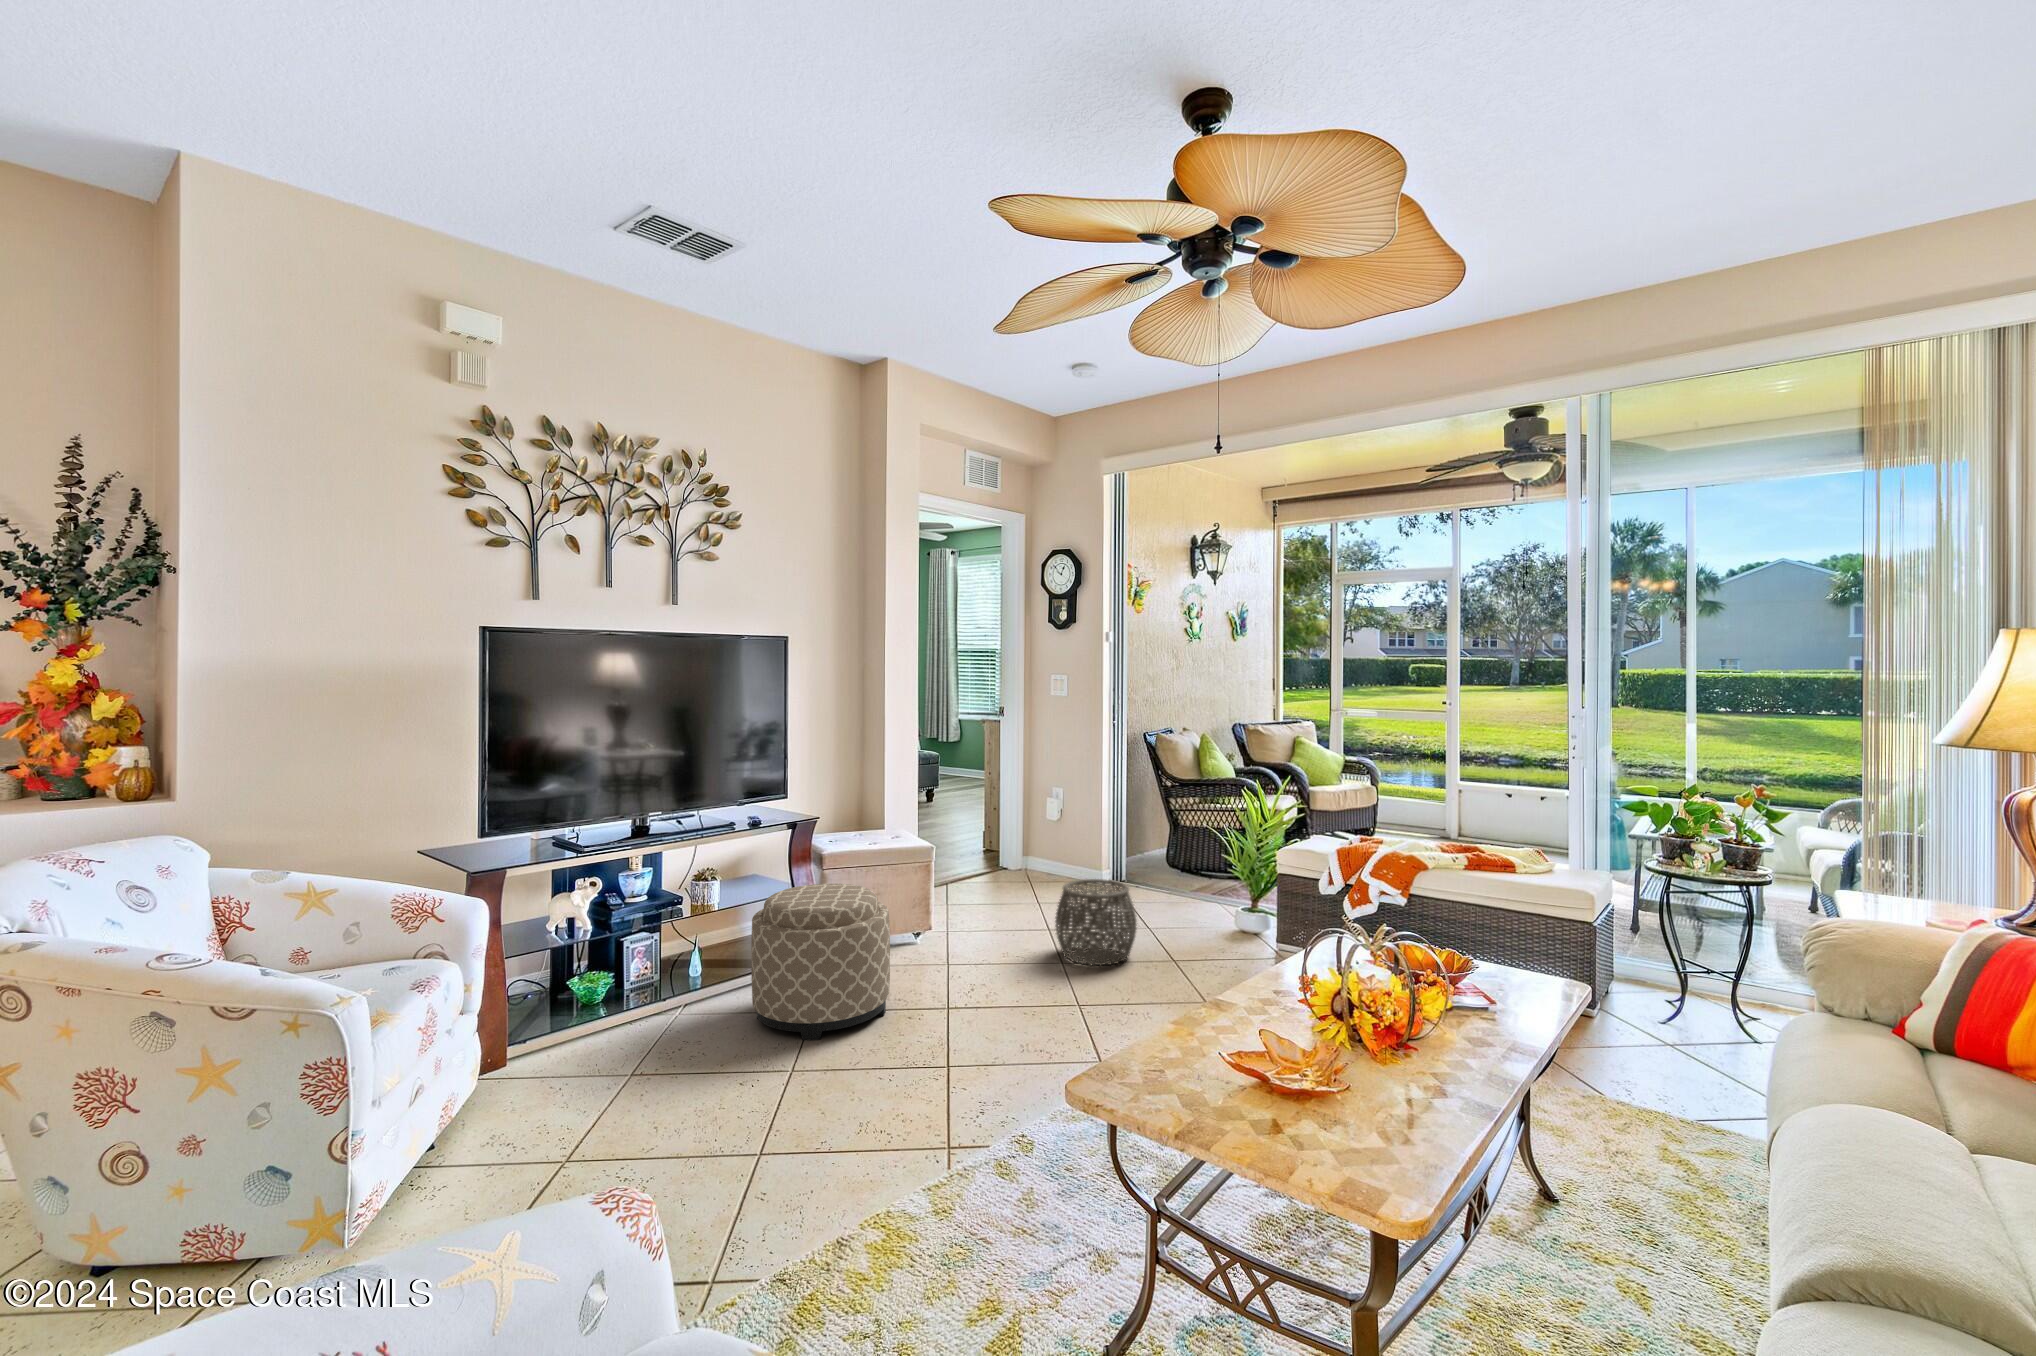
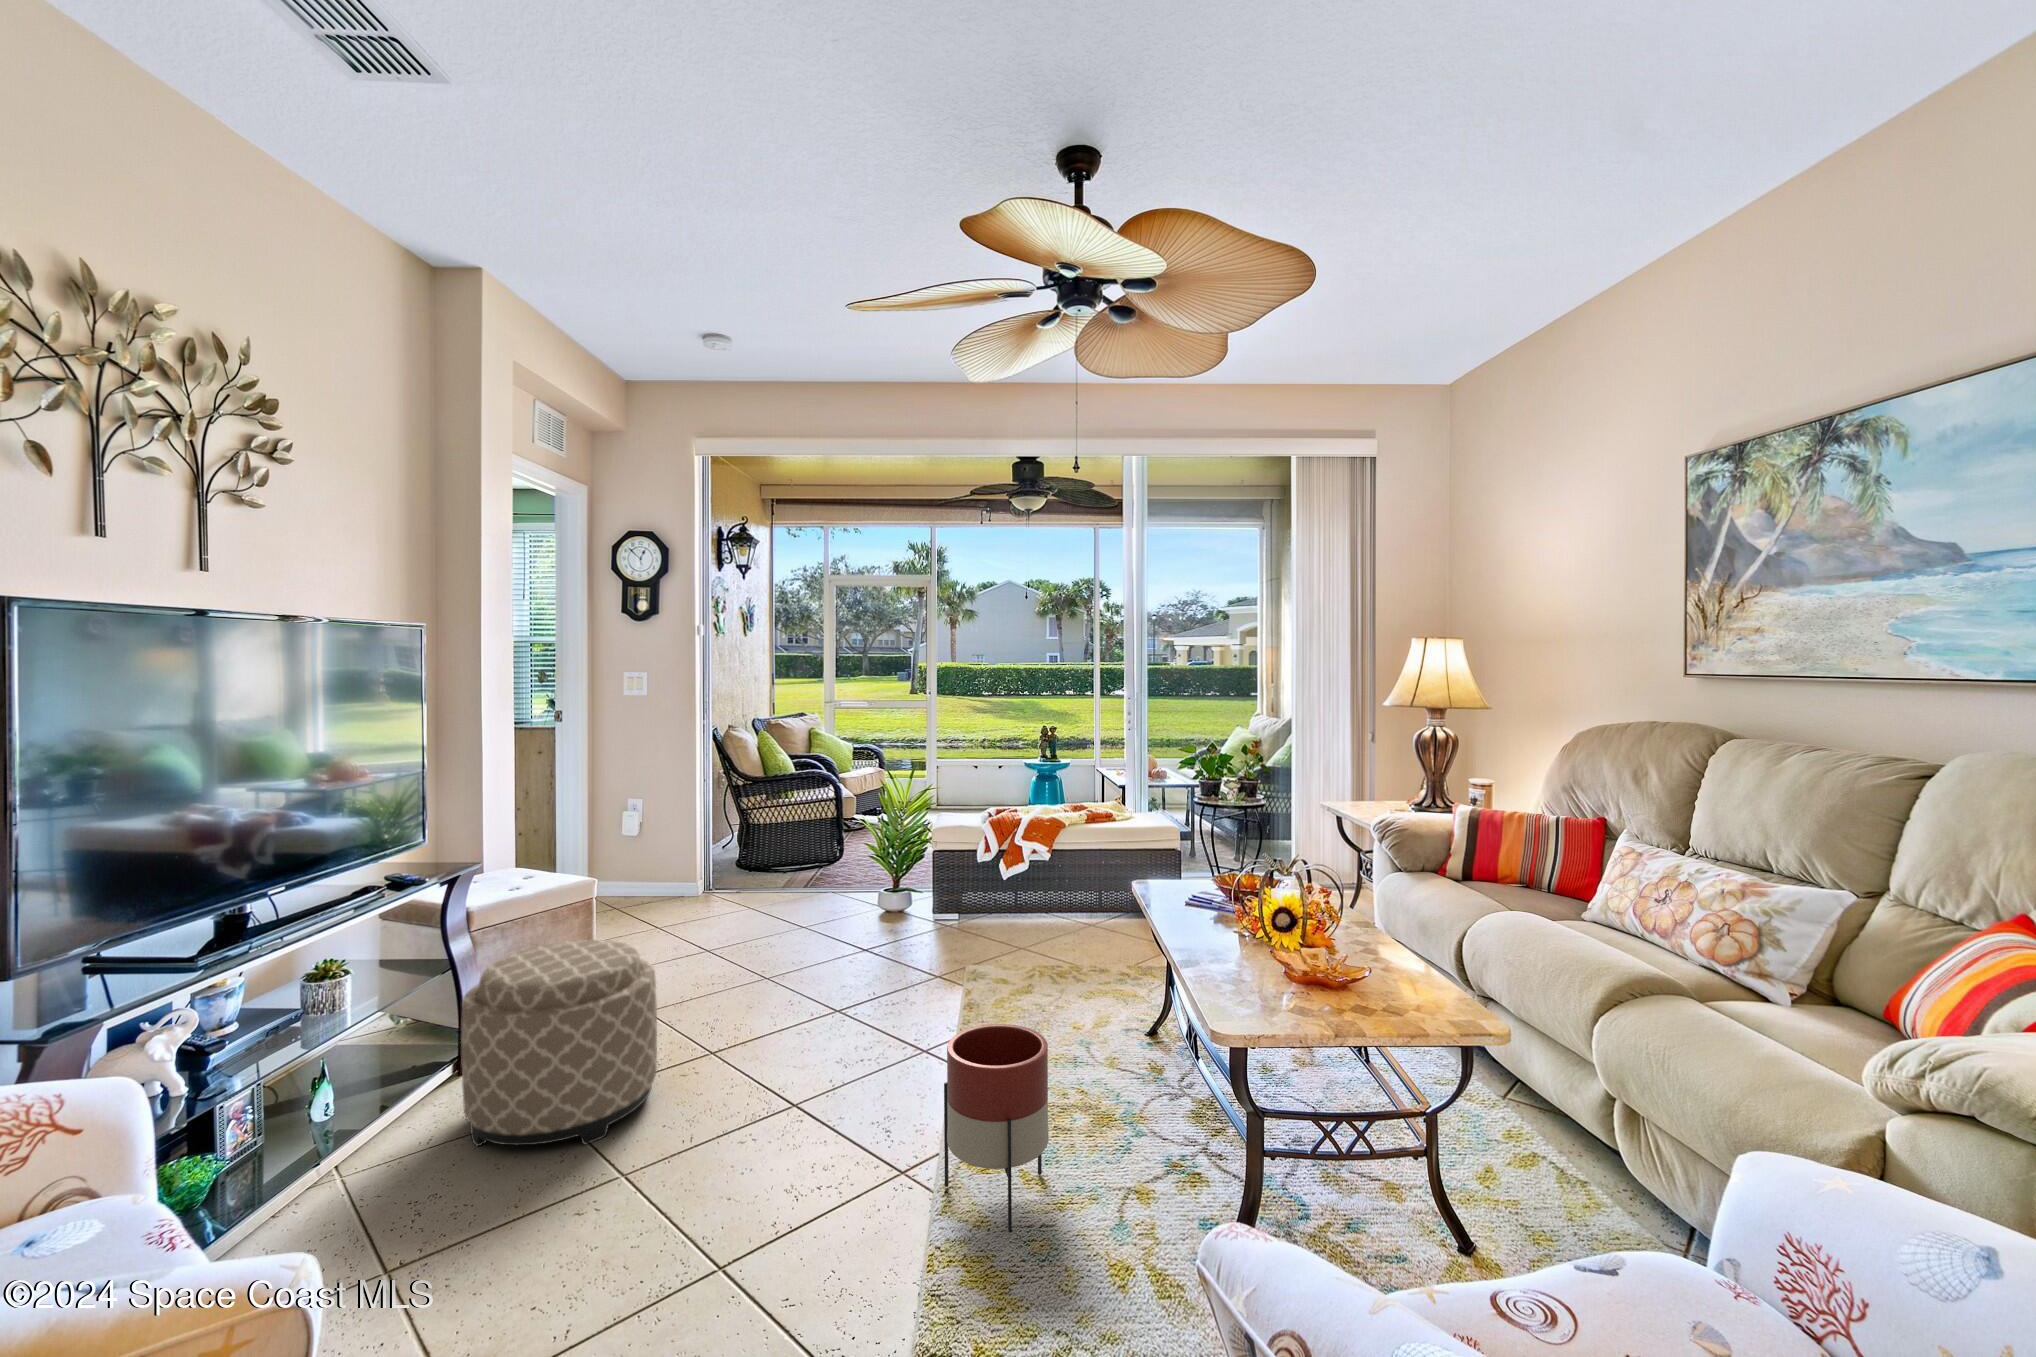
woven basket: present [1055,879,1137,966] -> none [746,884,834,976]
planter: none [934,1026,1043,1231] -> present [944,1024,1049,1232]

